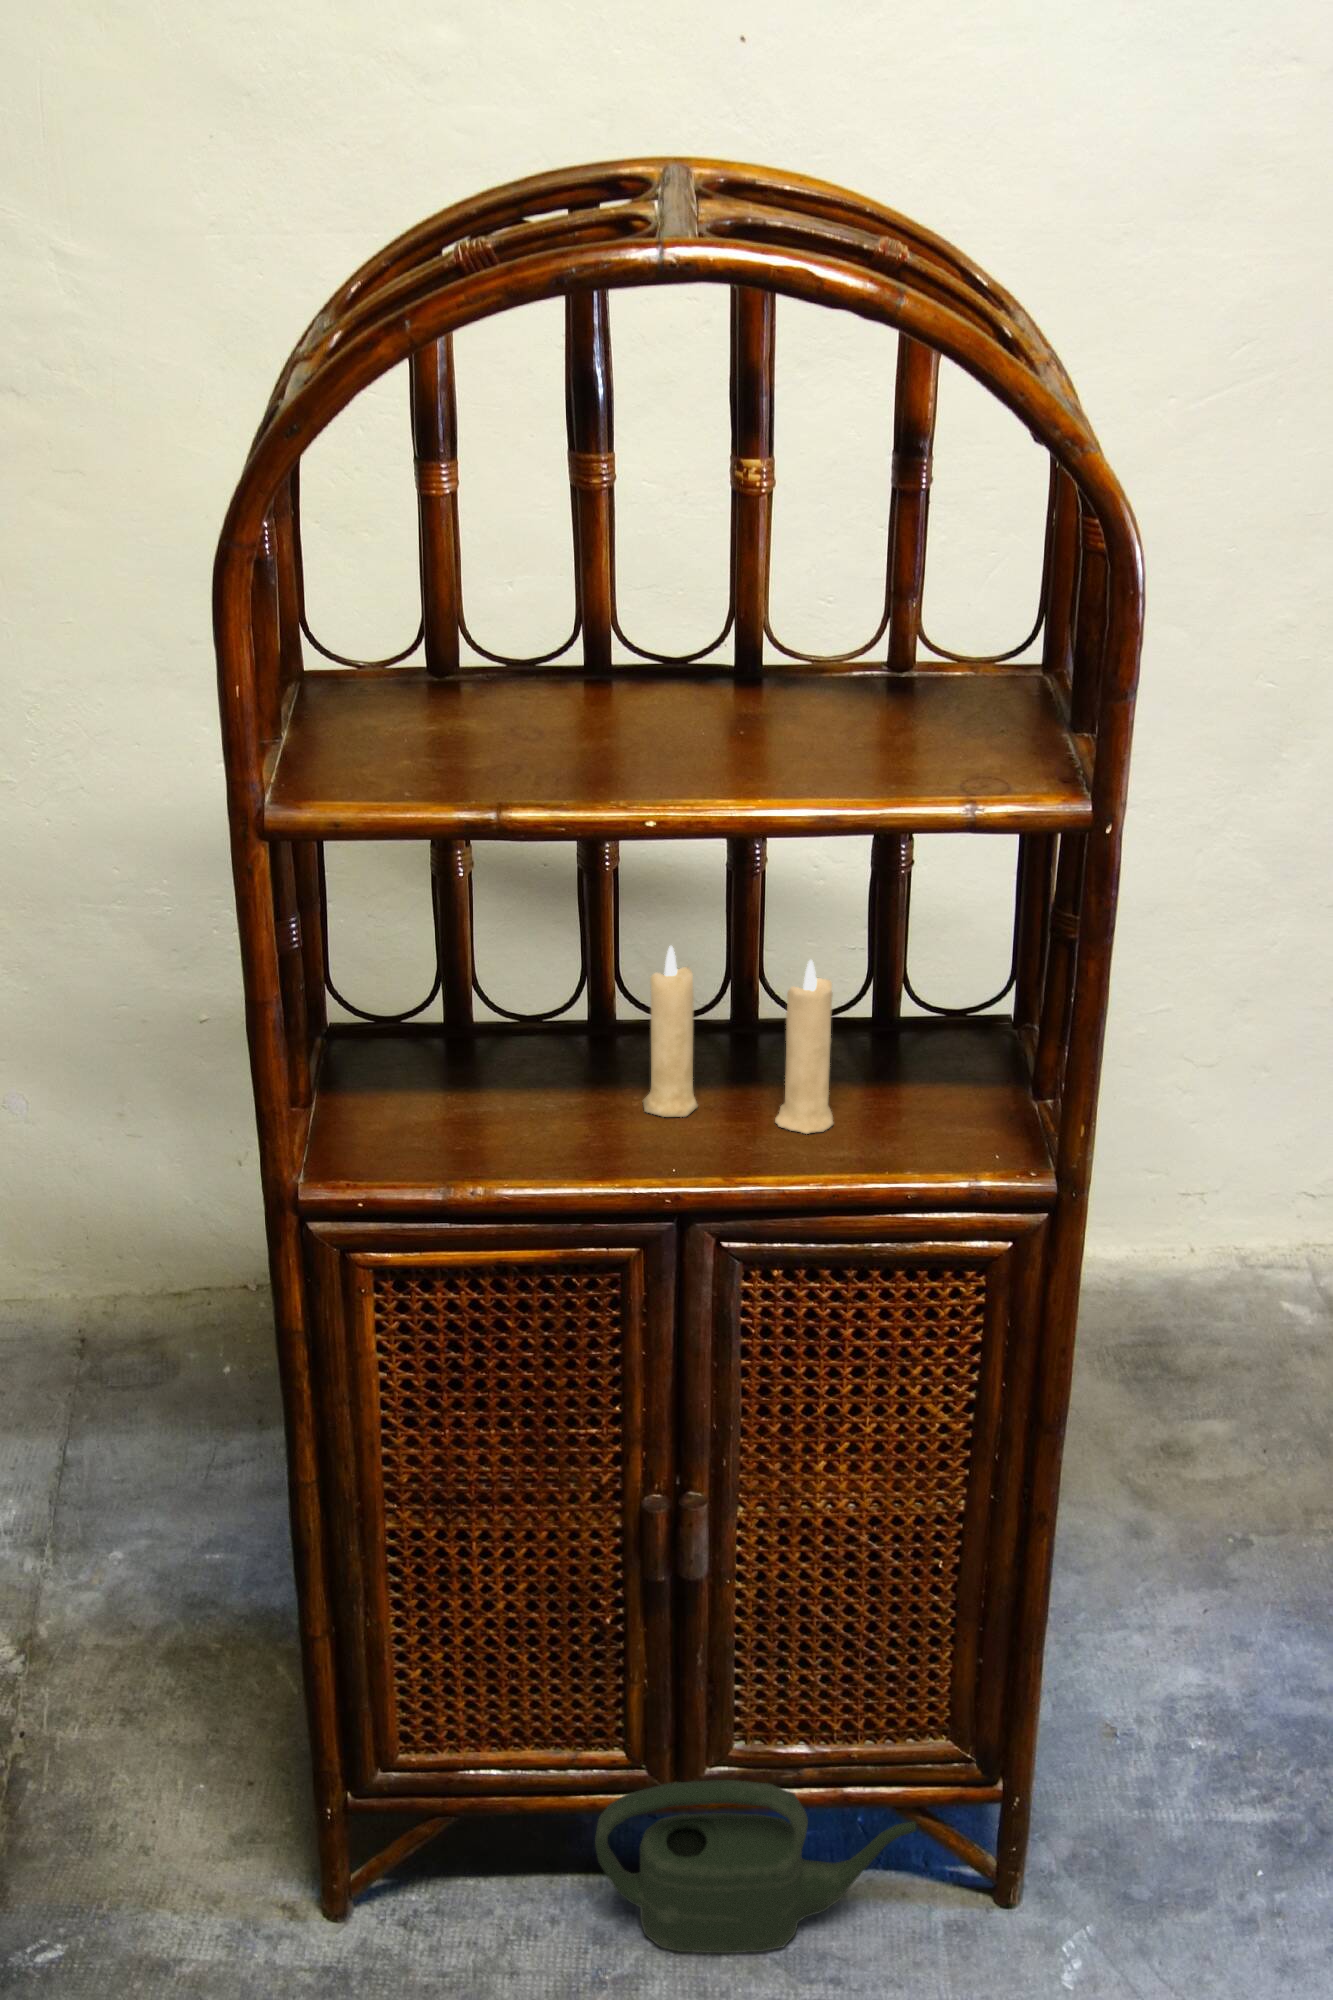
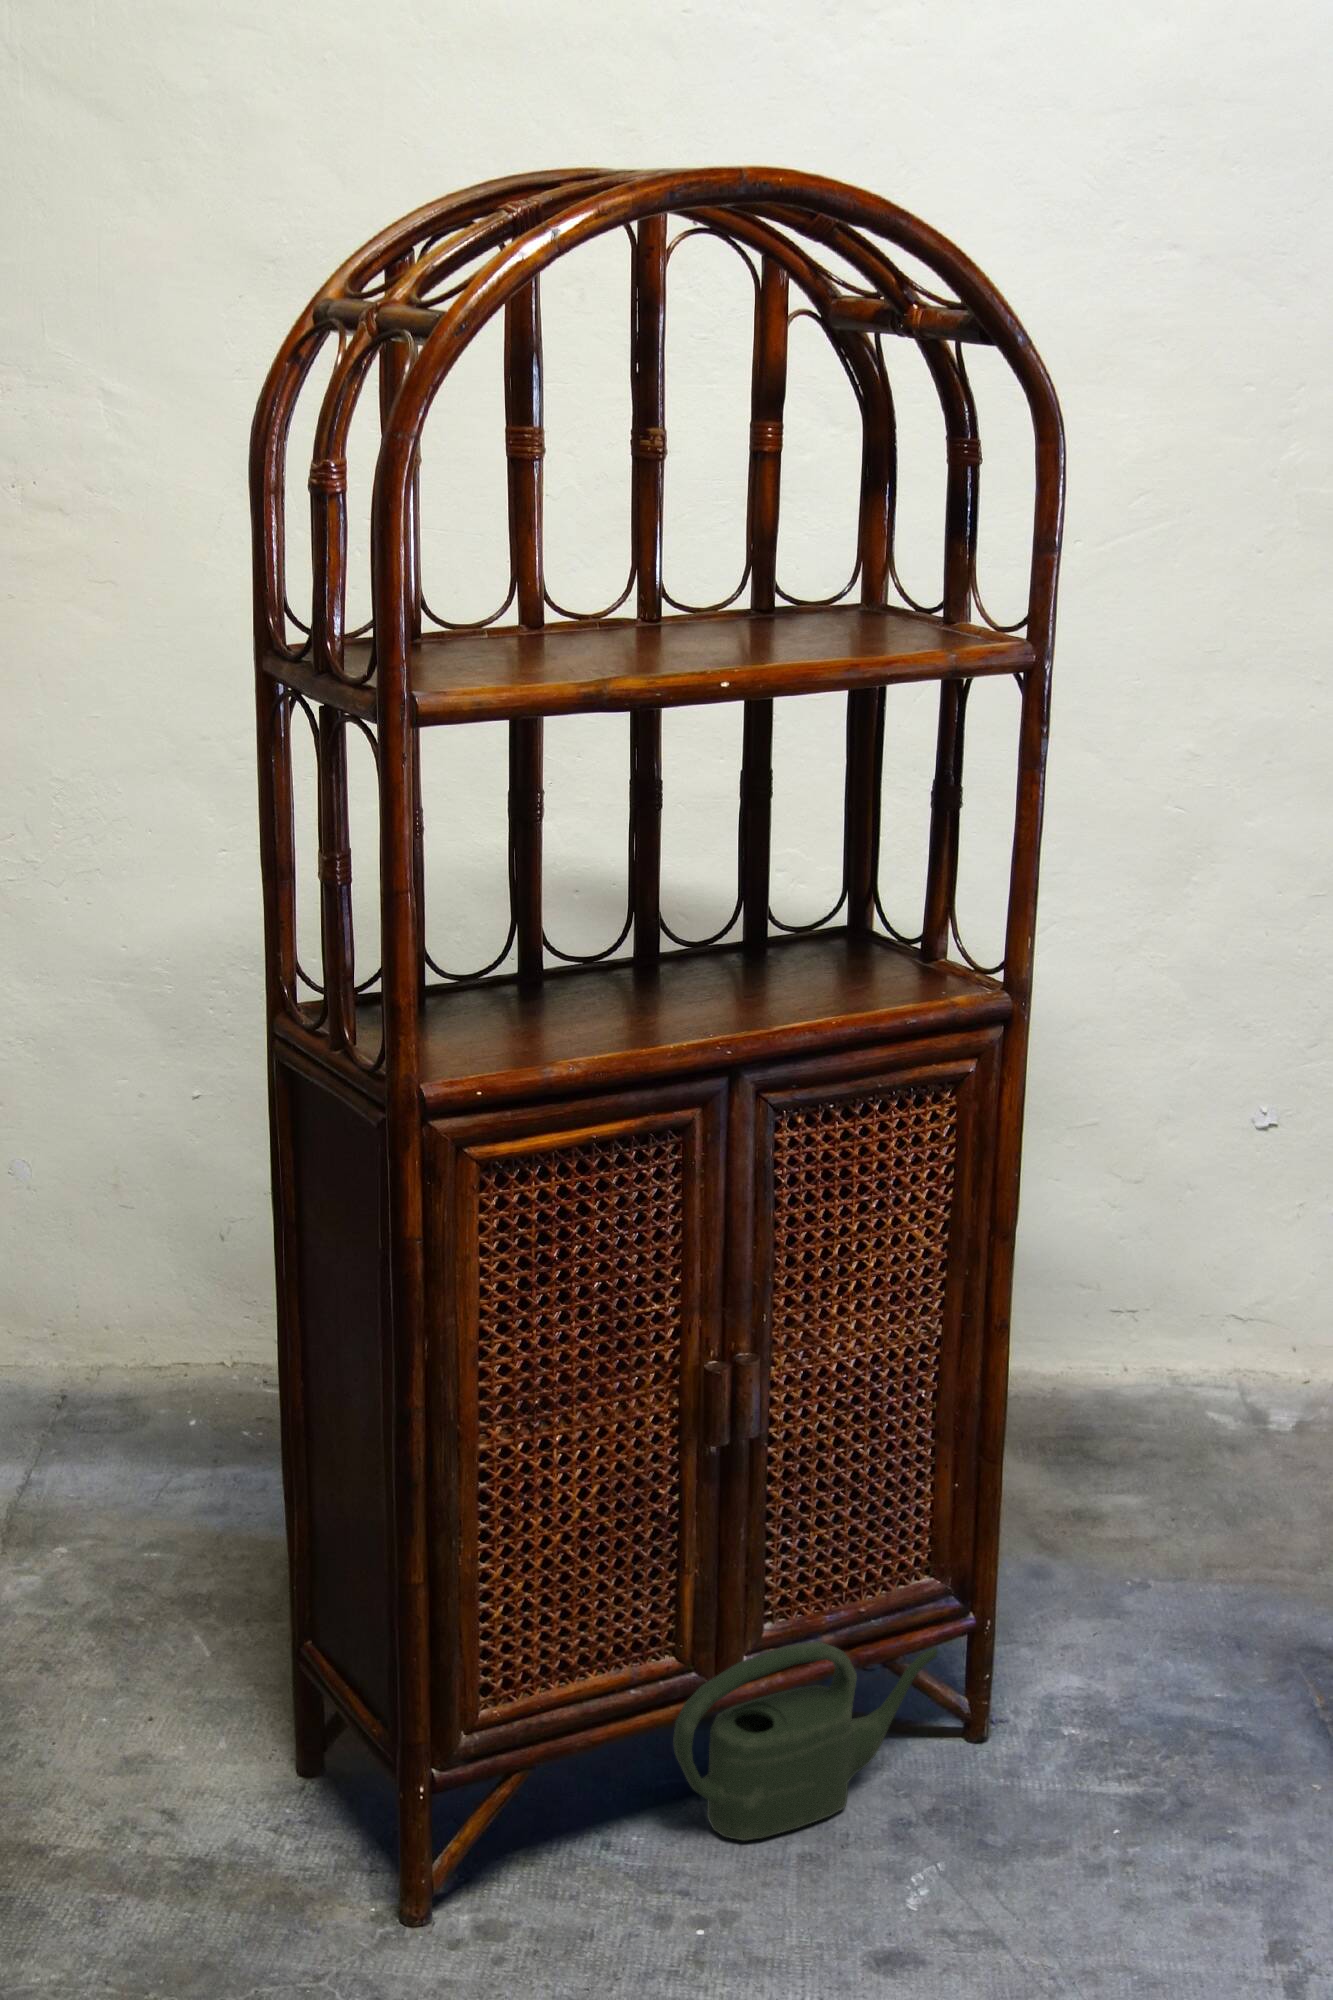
candle: present [643,946,833,1134] -> none [633,828,807,1004]

